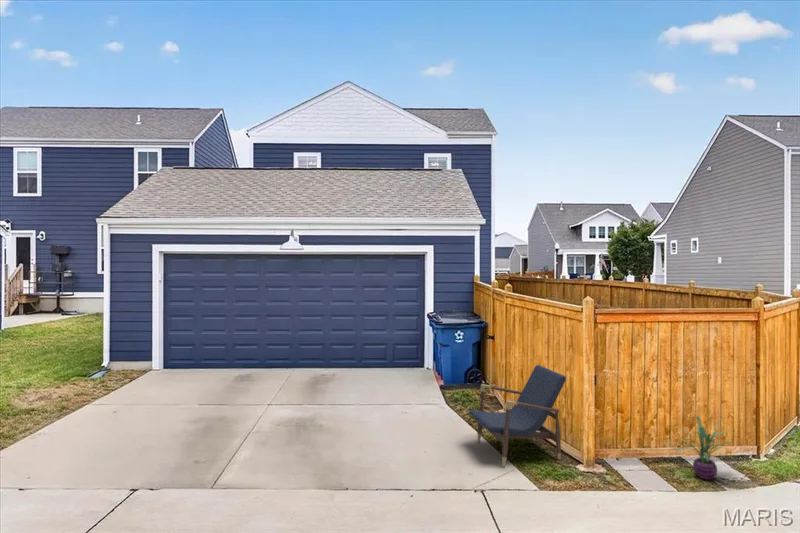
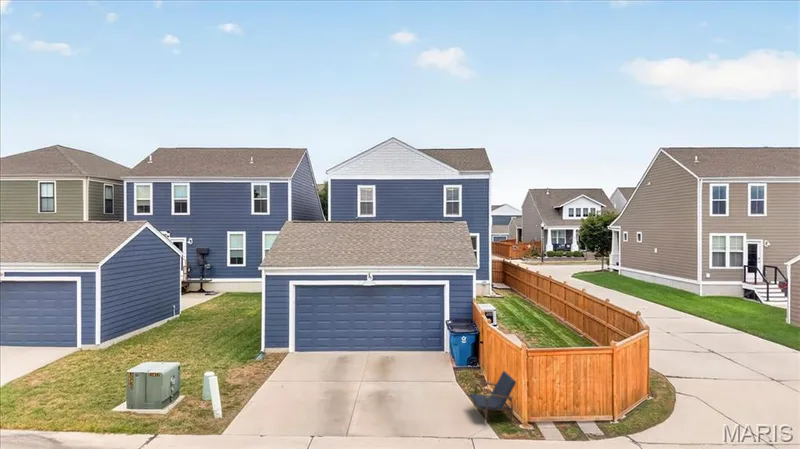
decorative plant: present [676,416,734,480] -> none [565,403,593,434]

